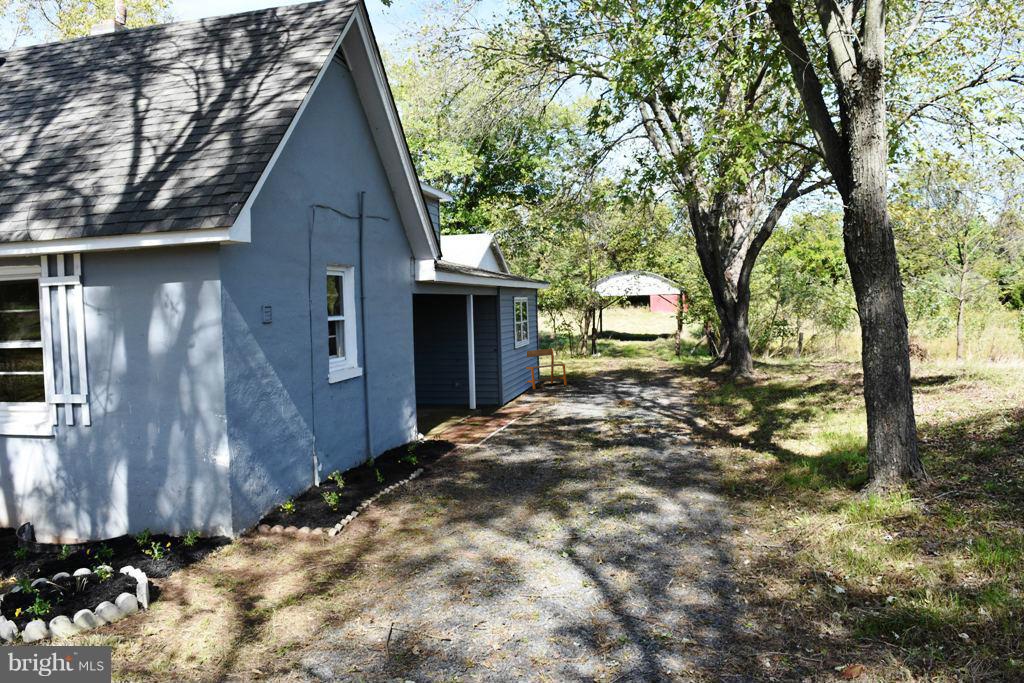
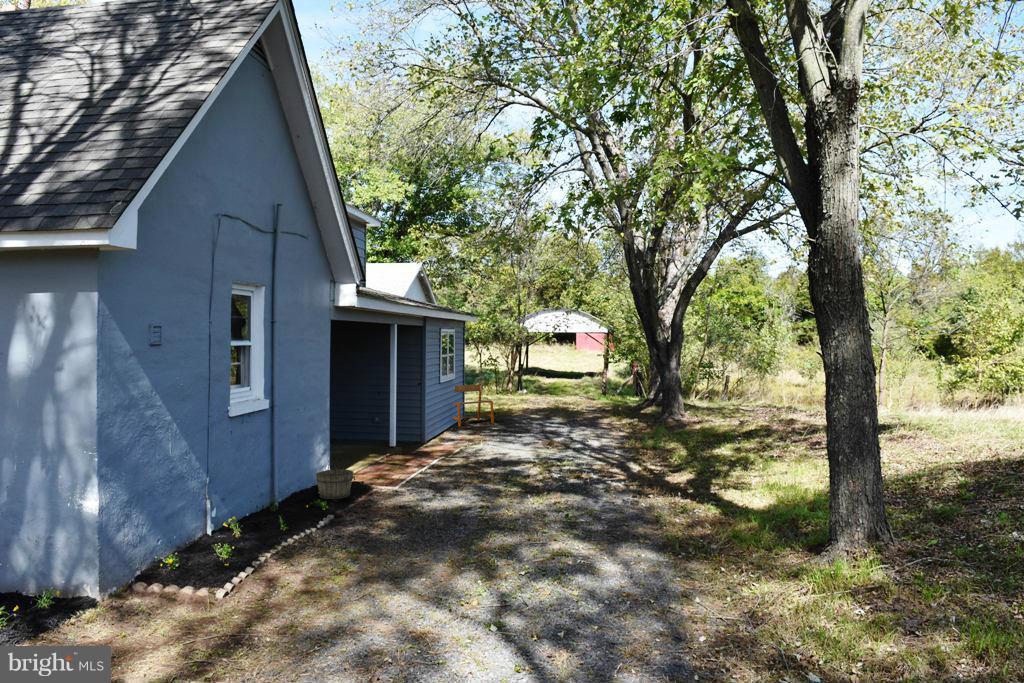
wooden bucket: none [405,424,438,455] -> present [316,464,353,499]

